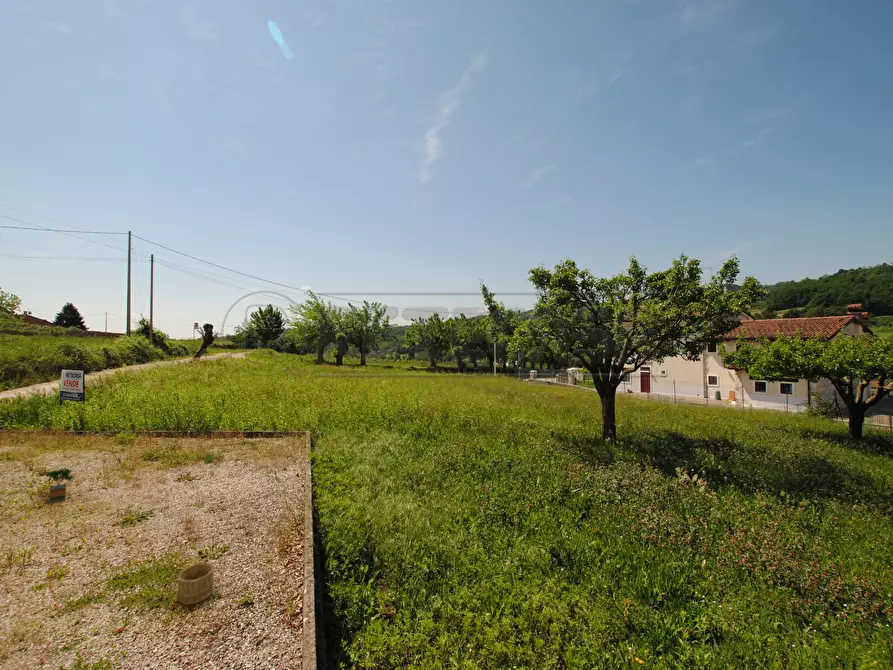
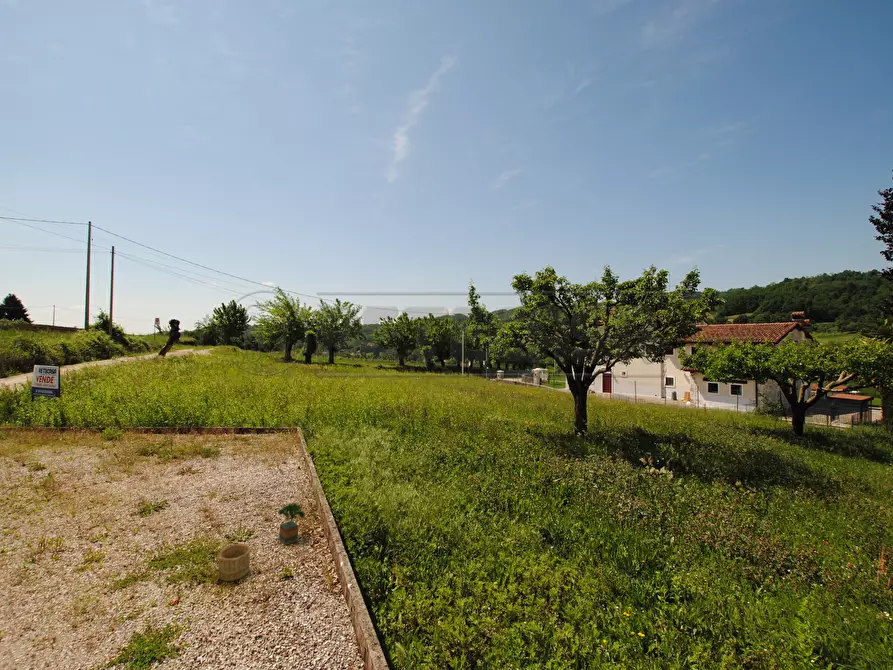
potted tree: present [46,469,73,503] -> present [278,503,305,545]

